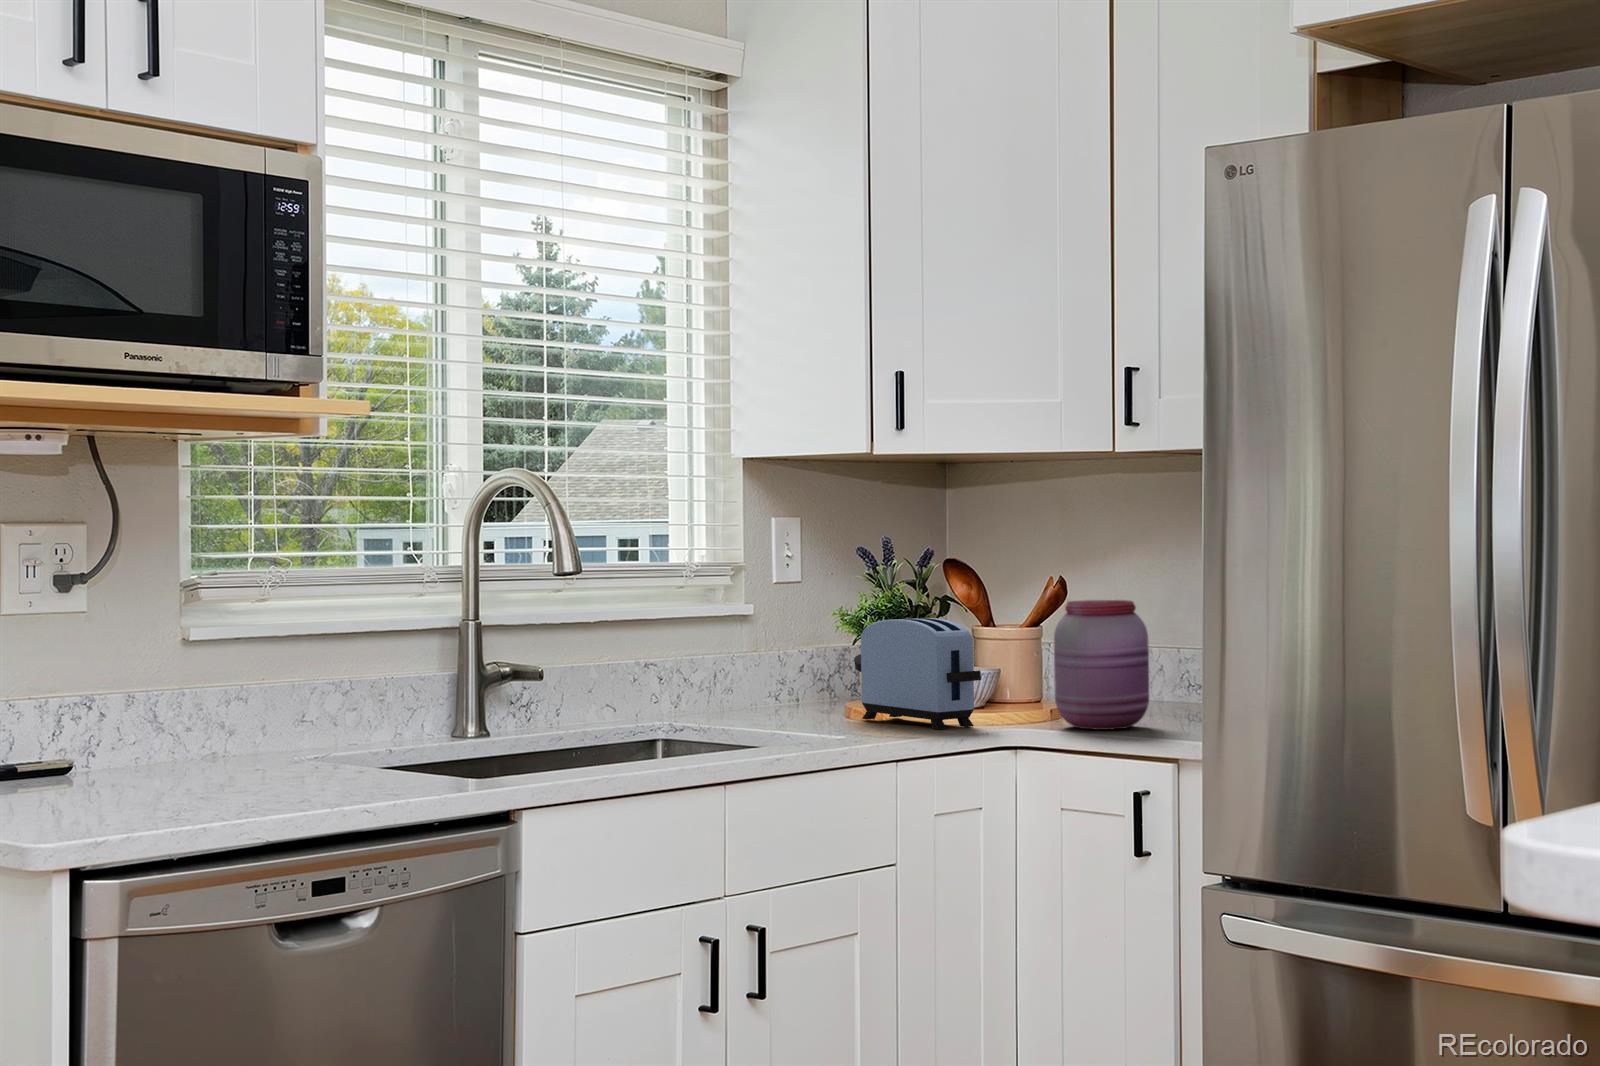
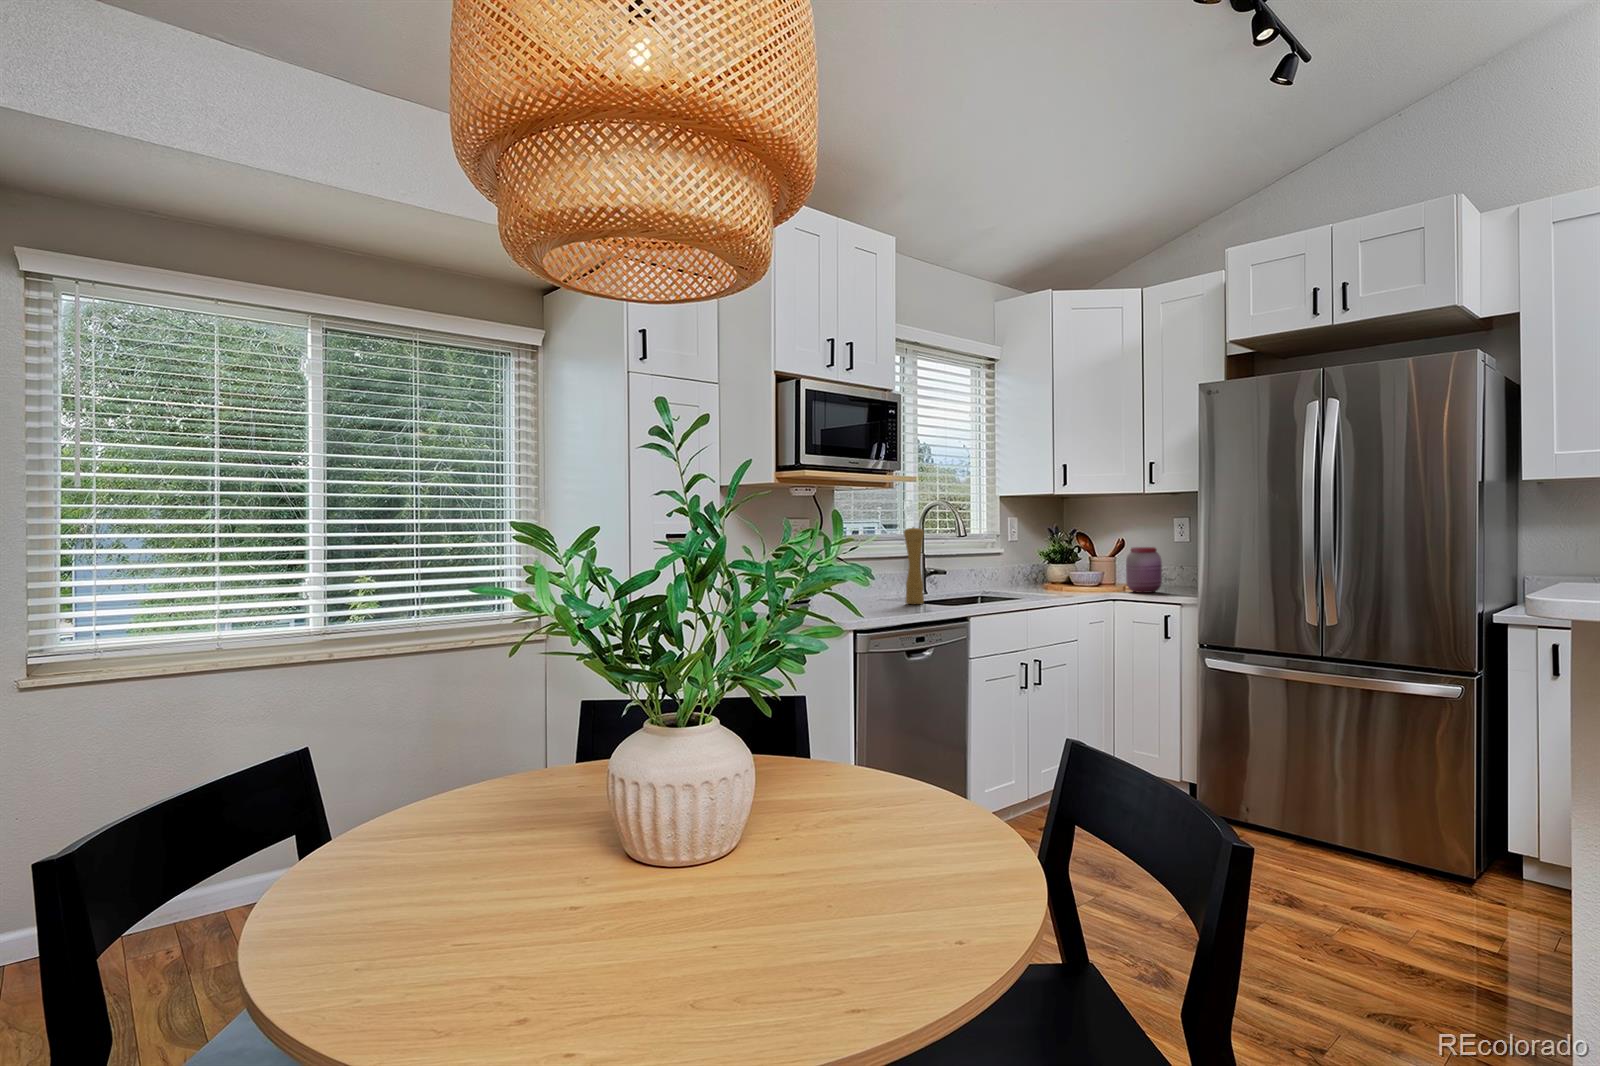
pepper mill: none [310,539,377,795] -> present [904,527,924,604]
toaster: present [854,618,981,729] -> none [1048,554,1100,592]

